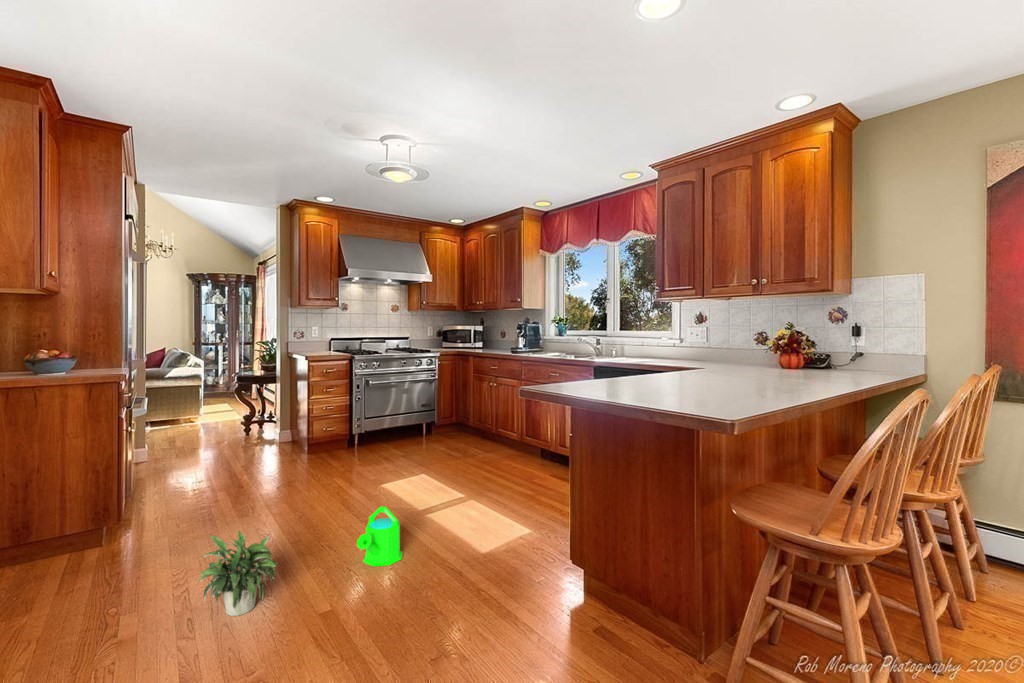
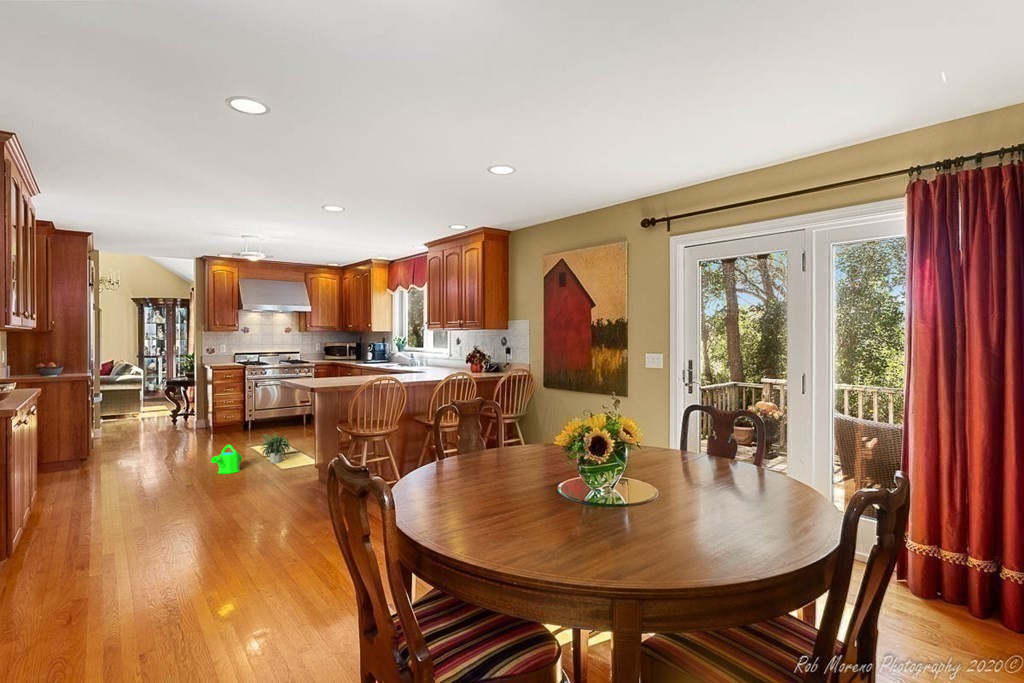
potted plant: present [198,531,278,616] -> present [261,433,290,463]

